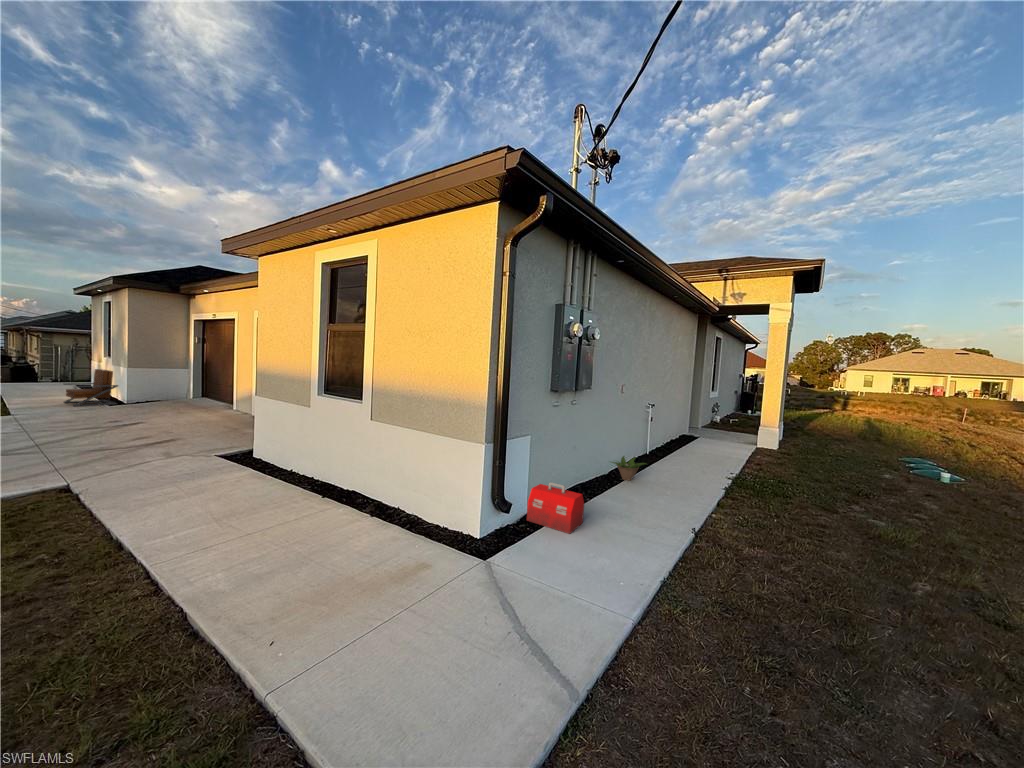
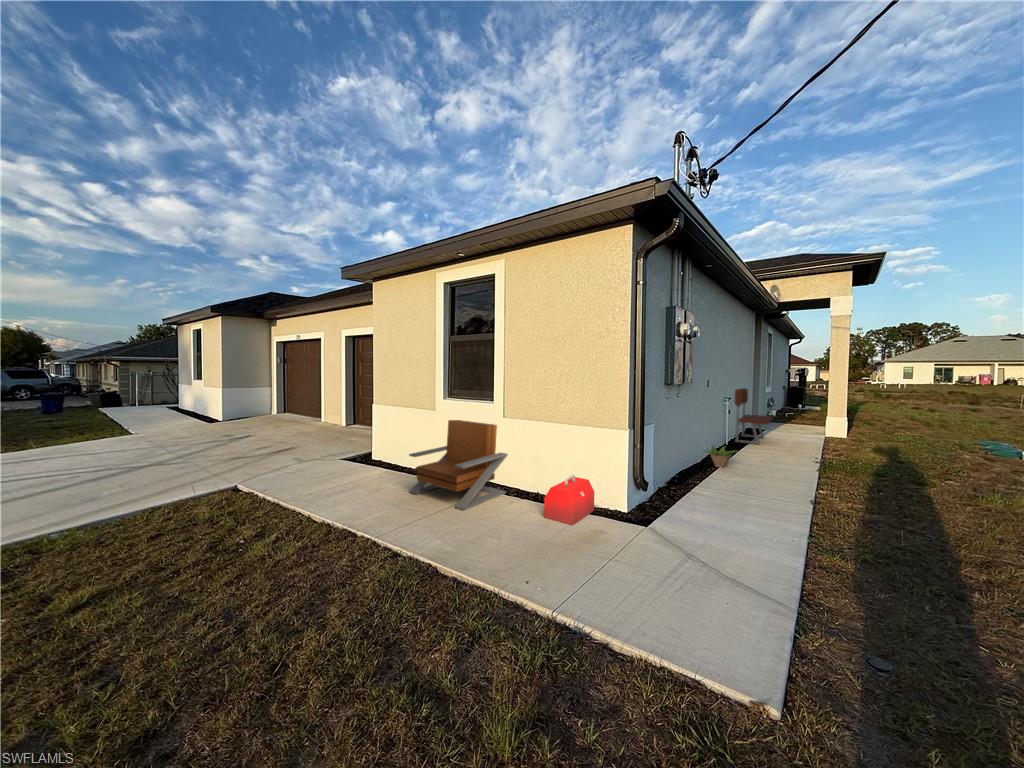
lounge chair: present [64,369,118,407] -> present [409,420,508,510]
bench: none [661,394,703,454] -> present [734,388,773,444]
toolbox: present [527,482,584,534] -> present [544,475,594,525]

